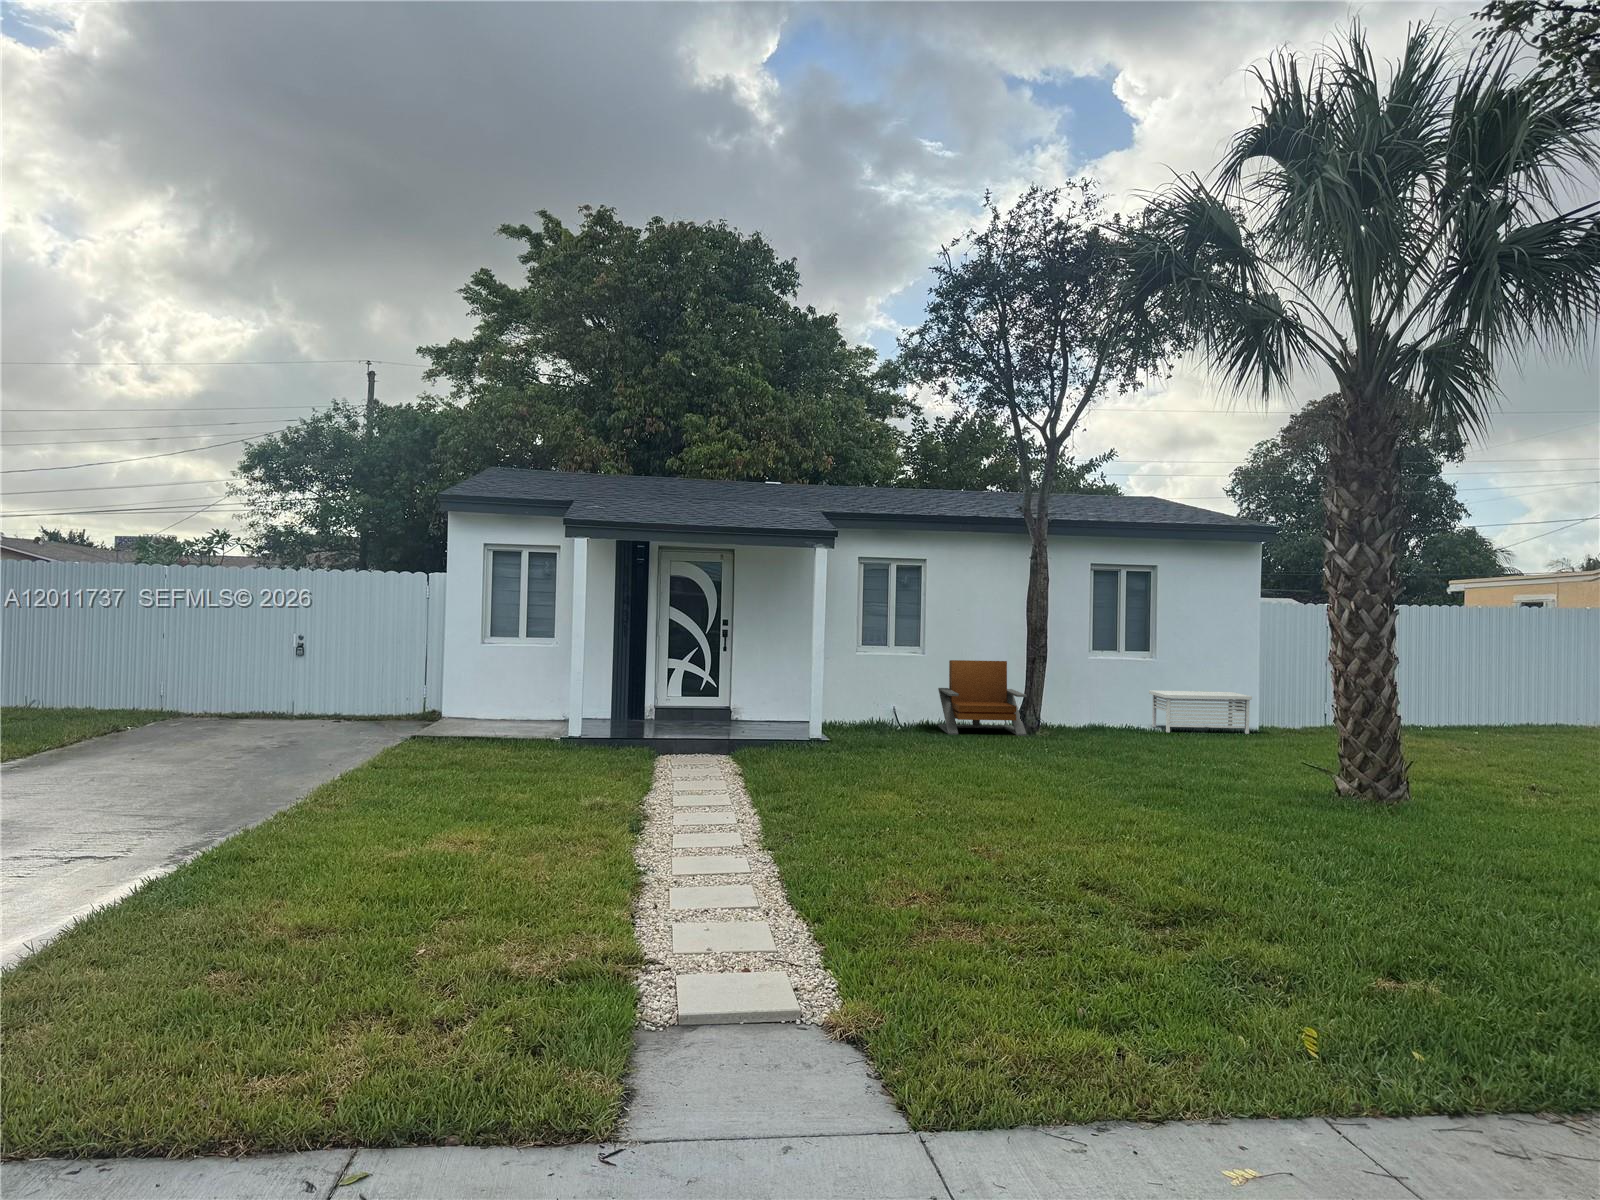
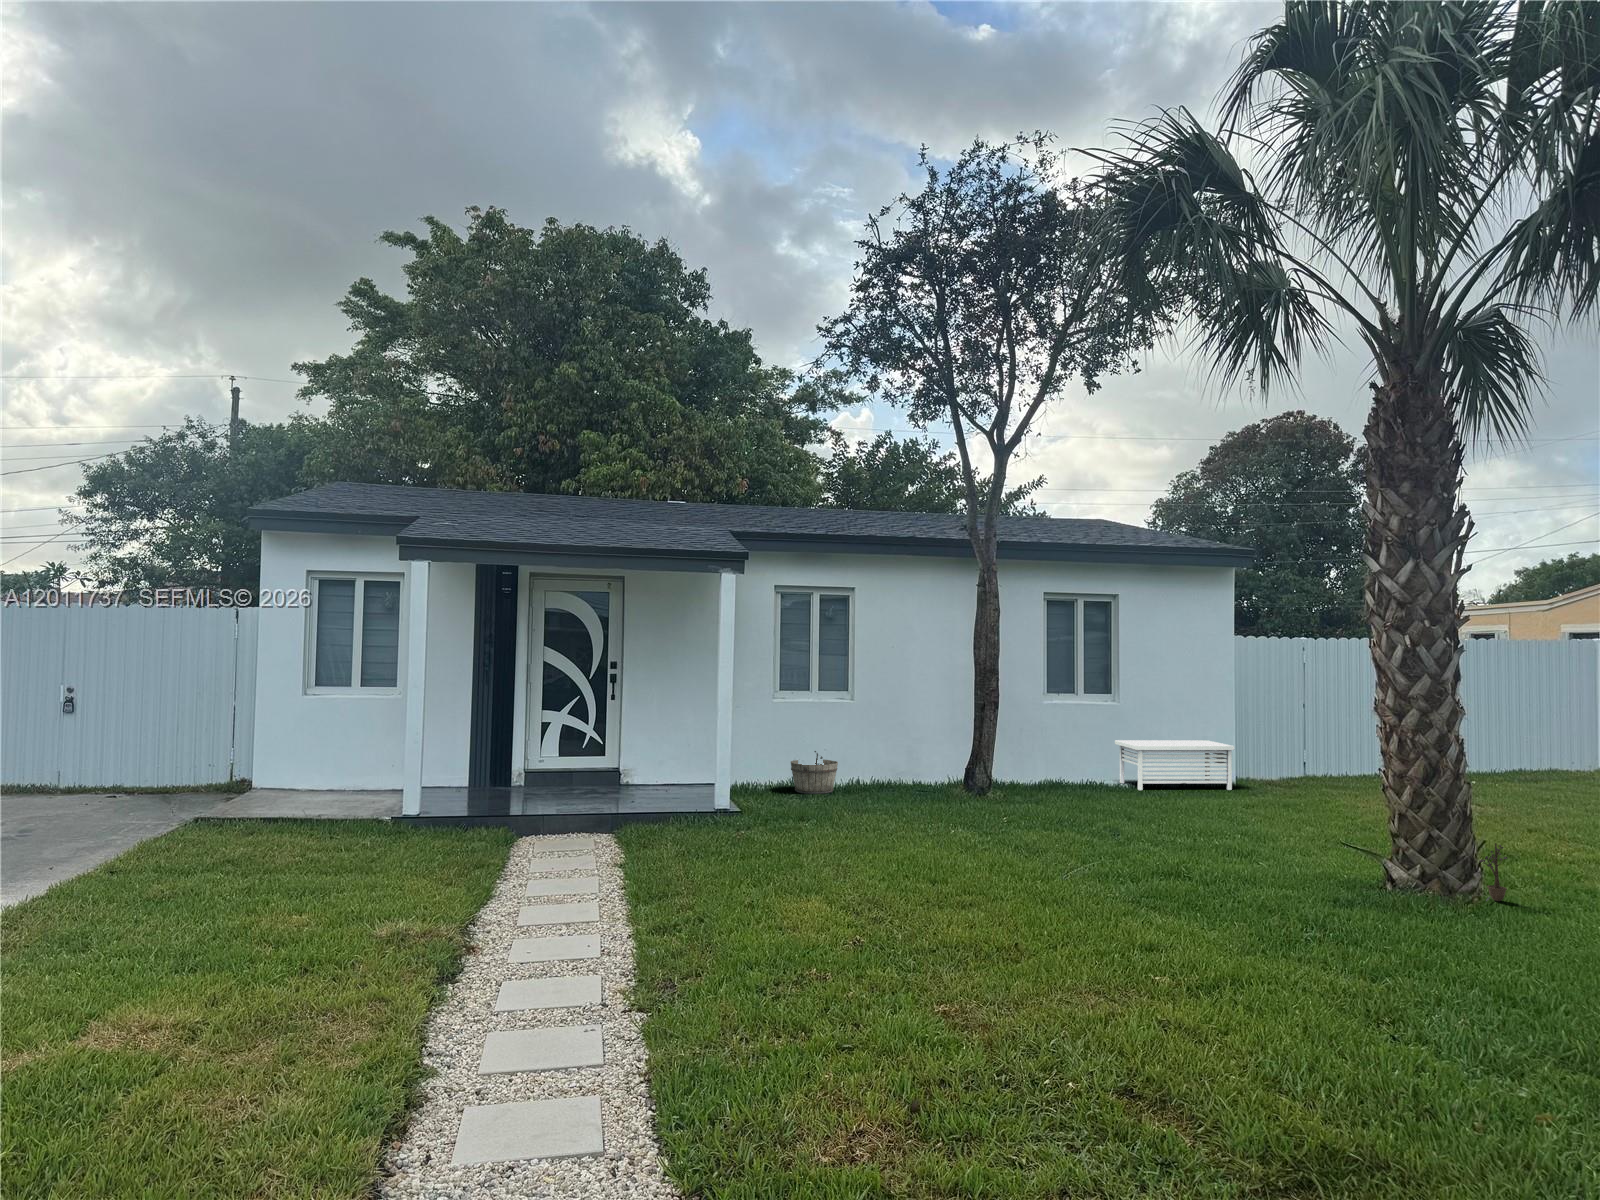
lounge chair: present [938,660,1027,736] -> none [873,709,979,800]
wooden bucket: none [870,694,909,729] -> present [791,751,838,794]
decorative plant: none [1402,764,1425,808] -> present [1479,843,1507,901]

